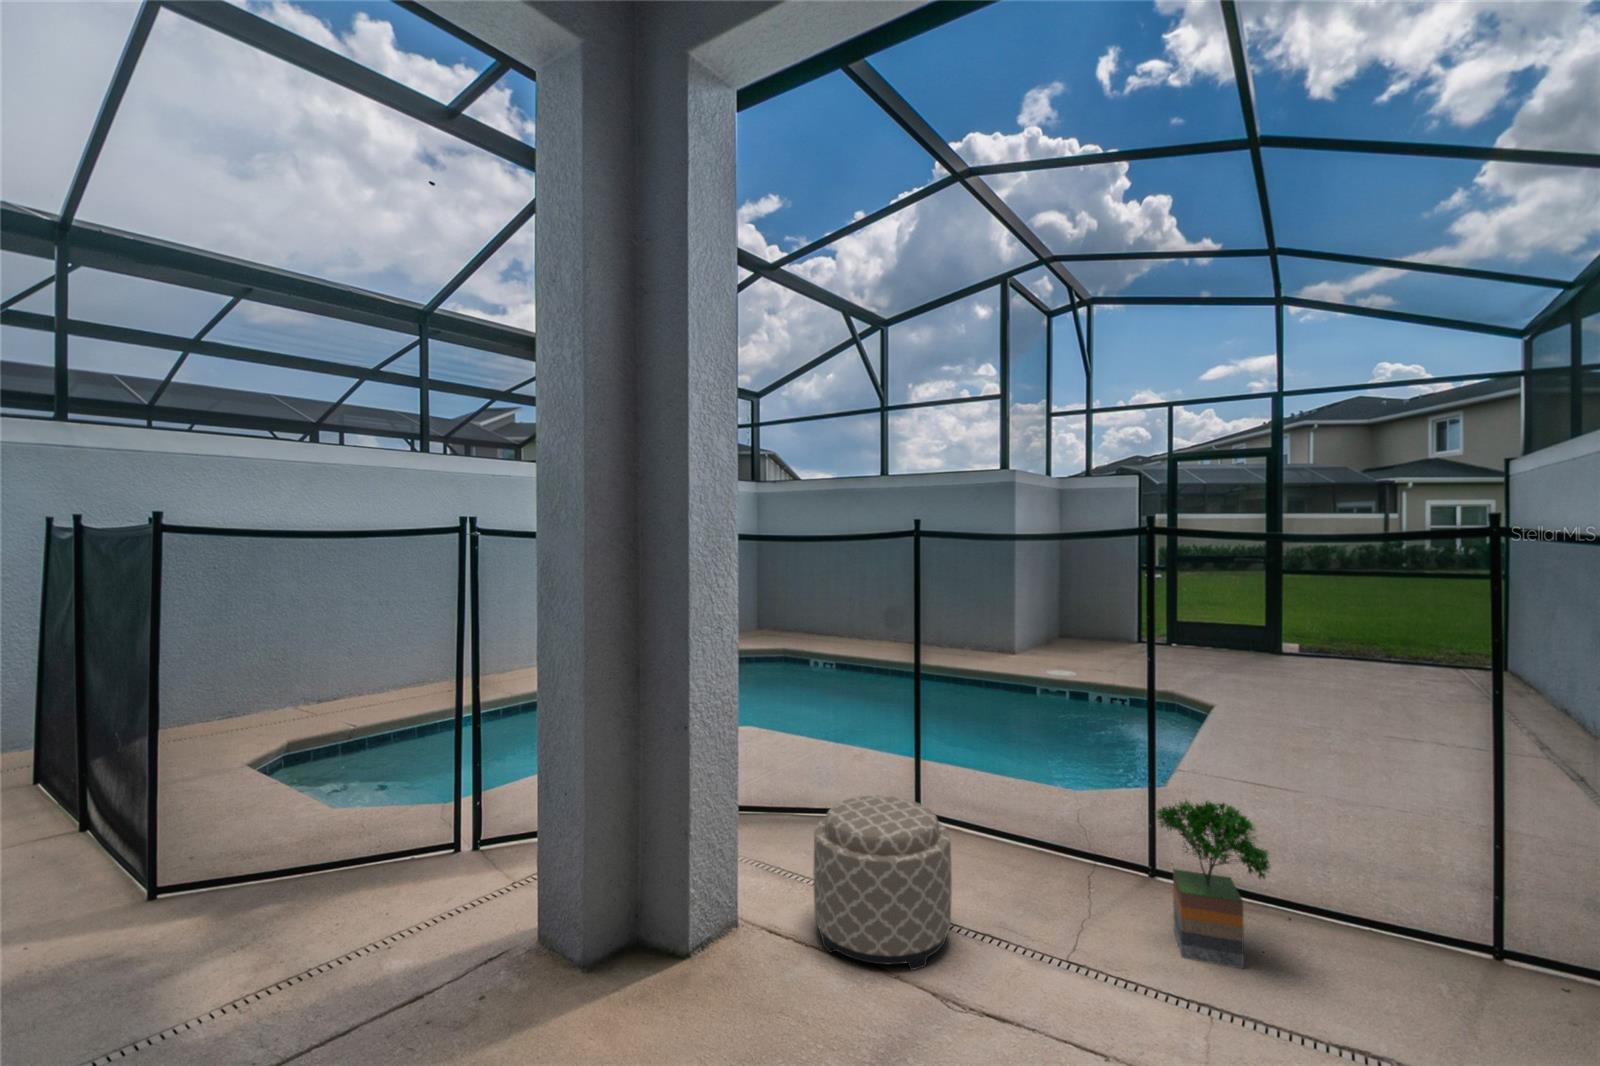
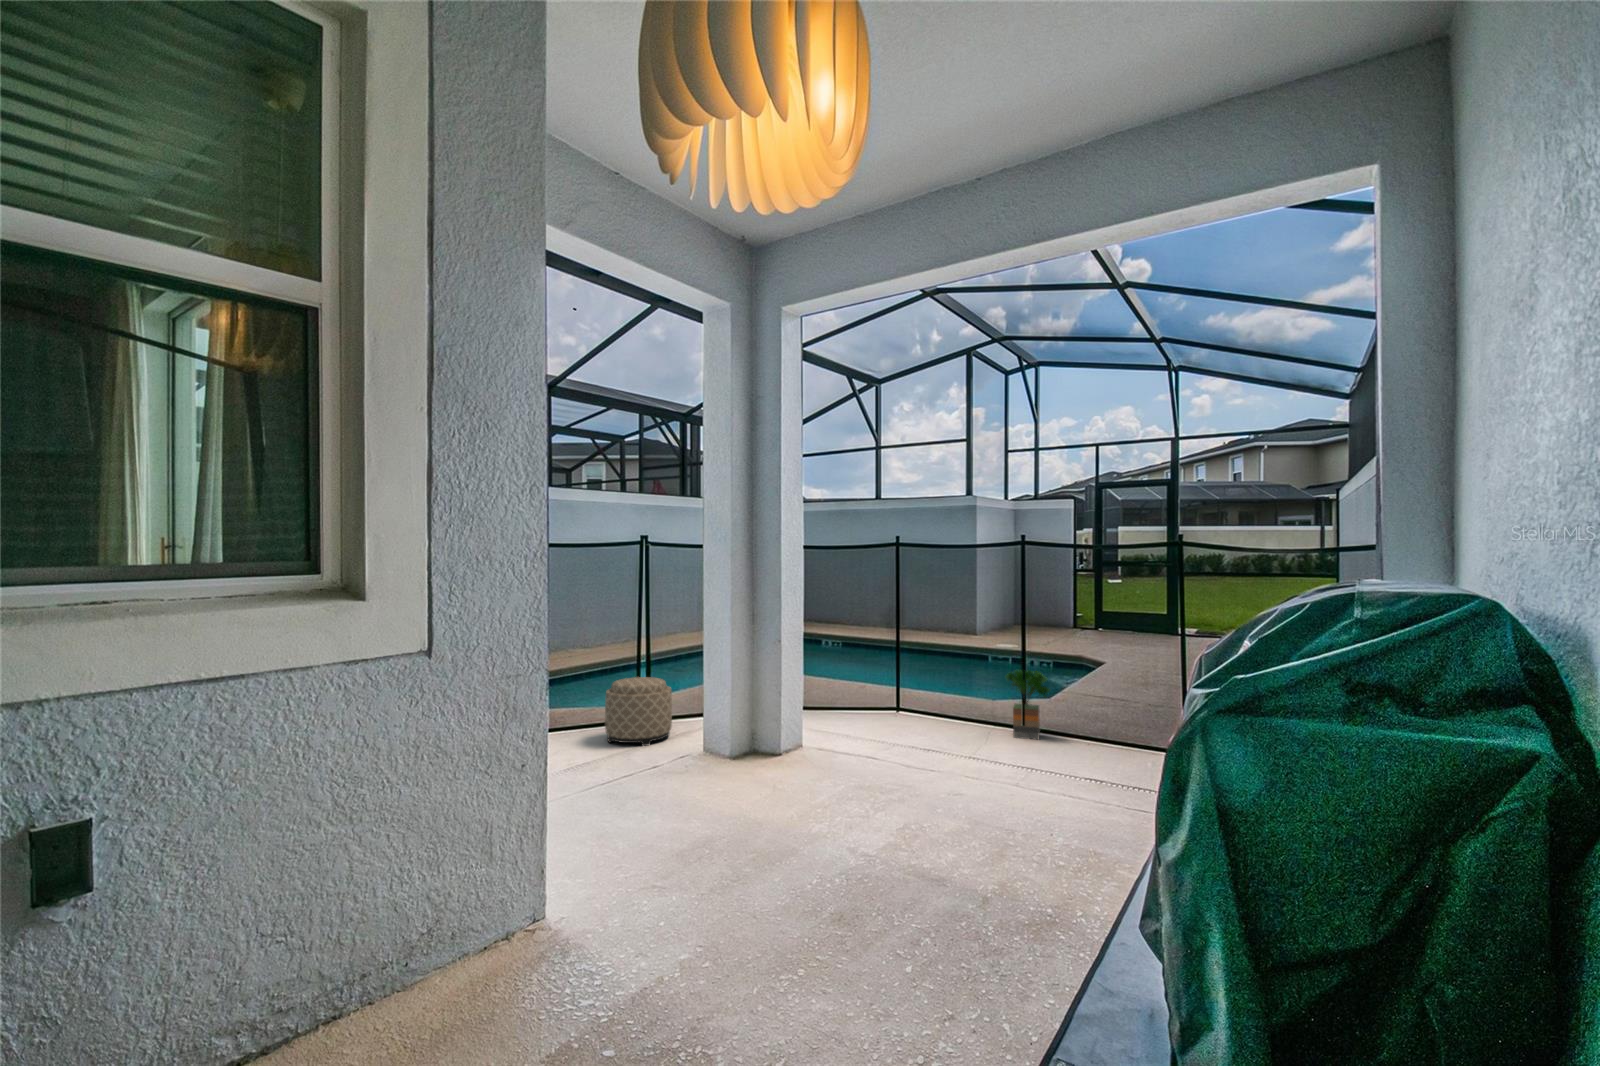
ottoman: present [813,796,952,970] -> present [605,677,672,746]

